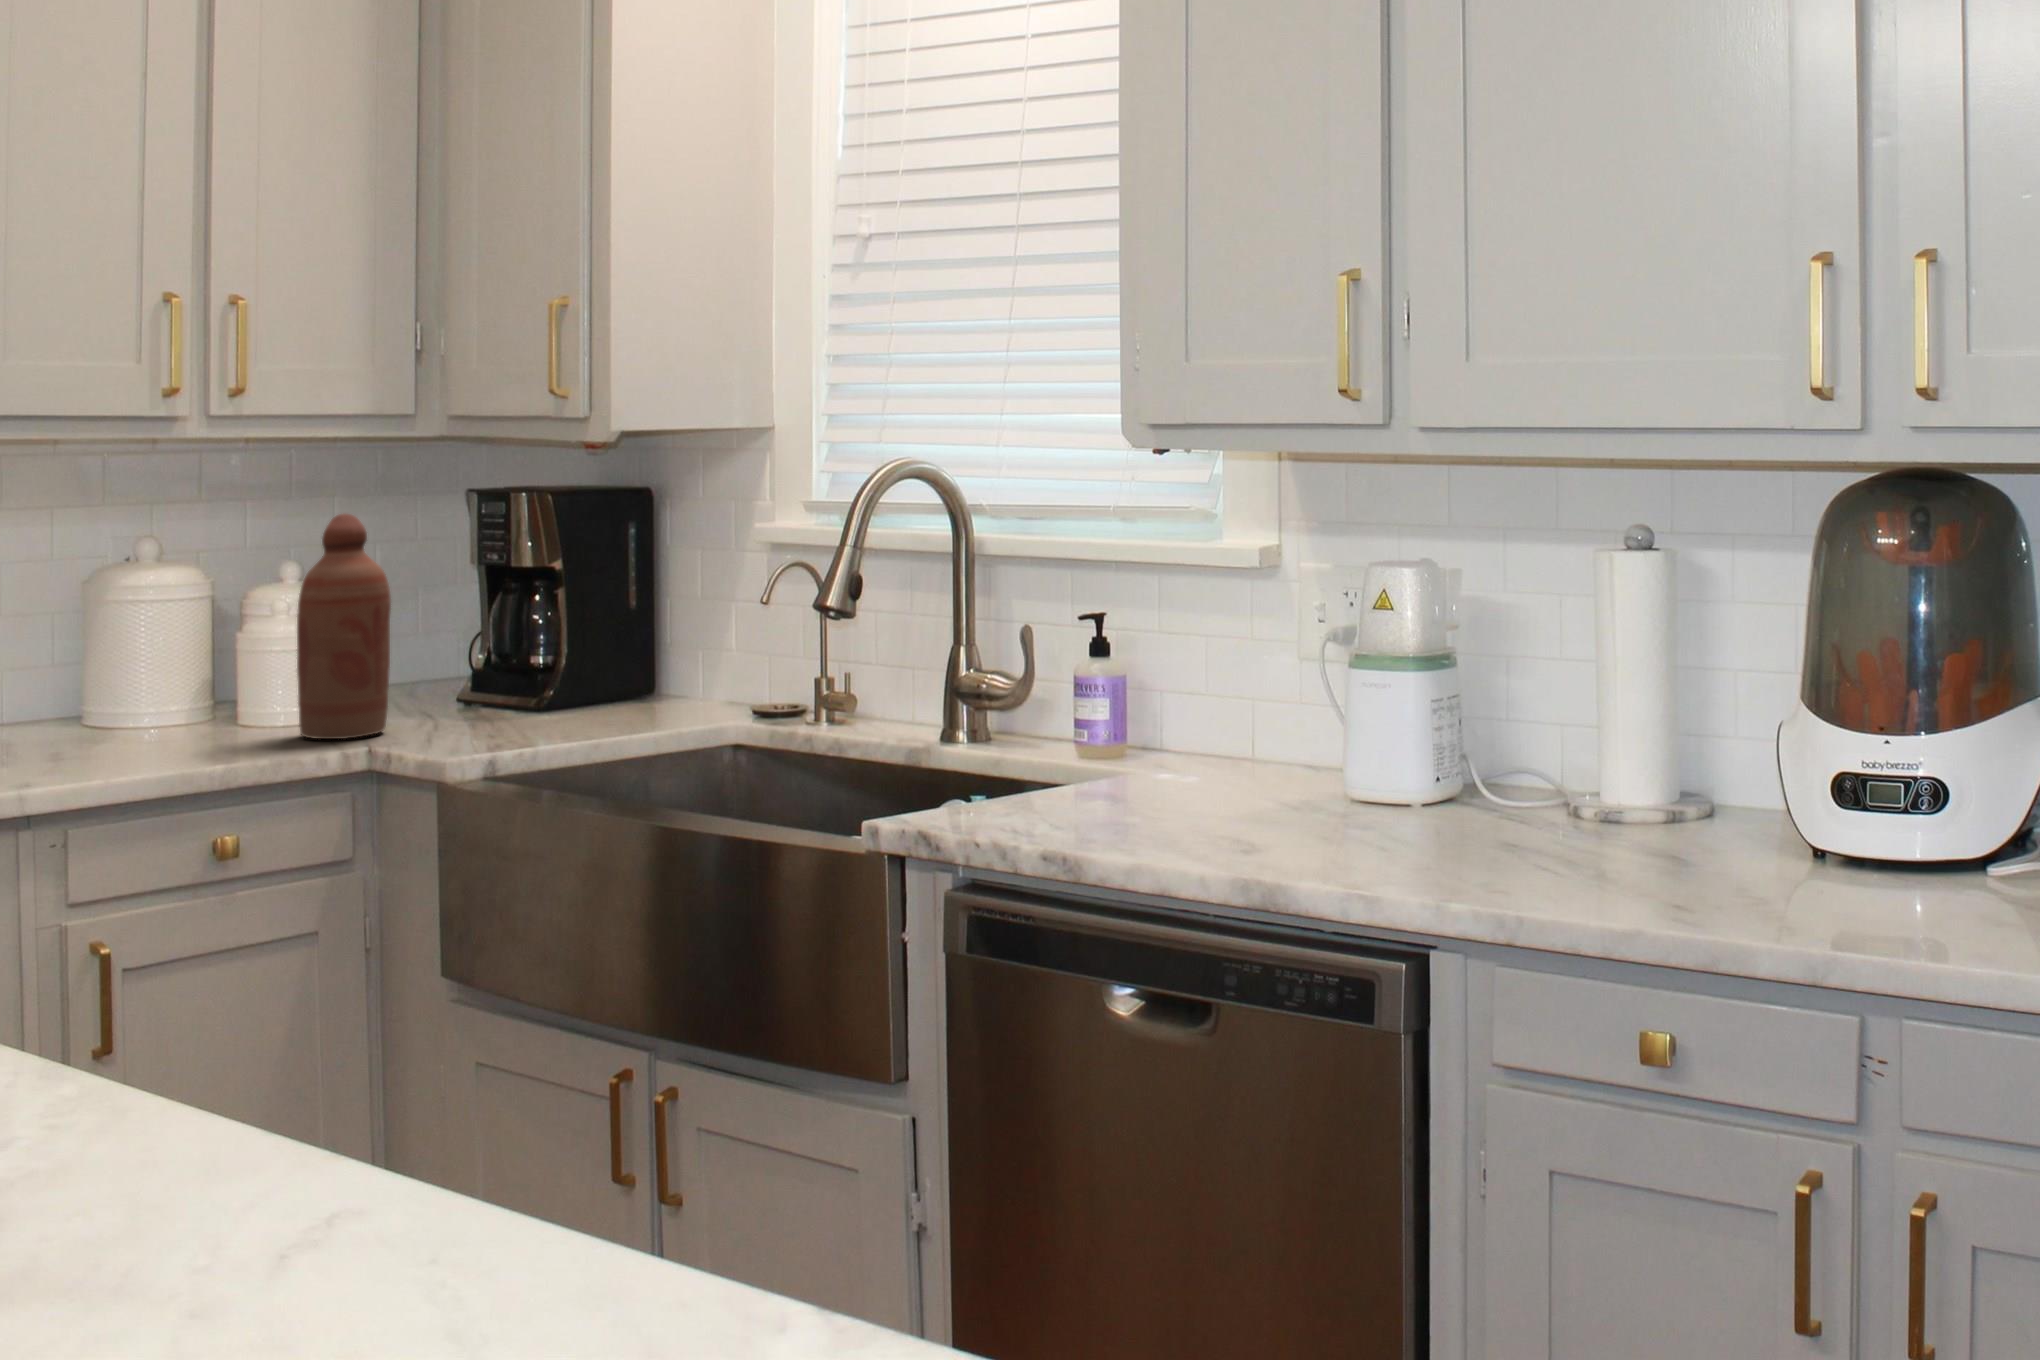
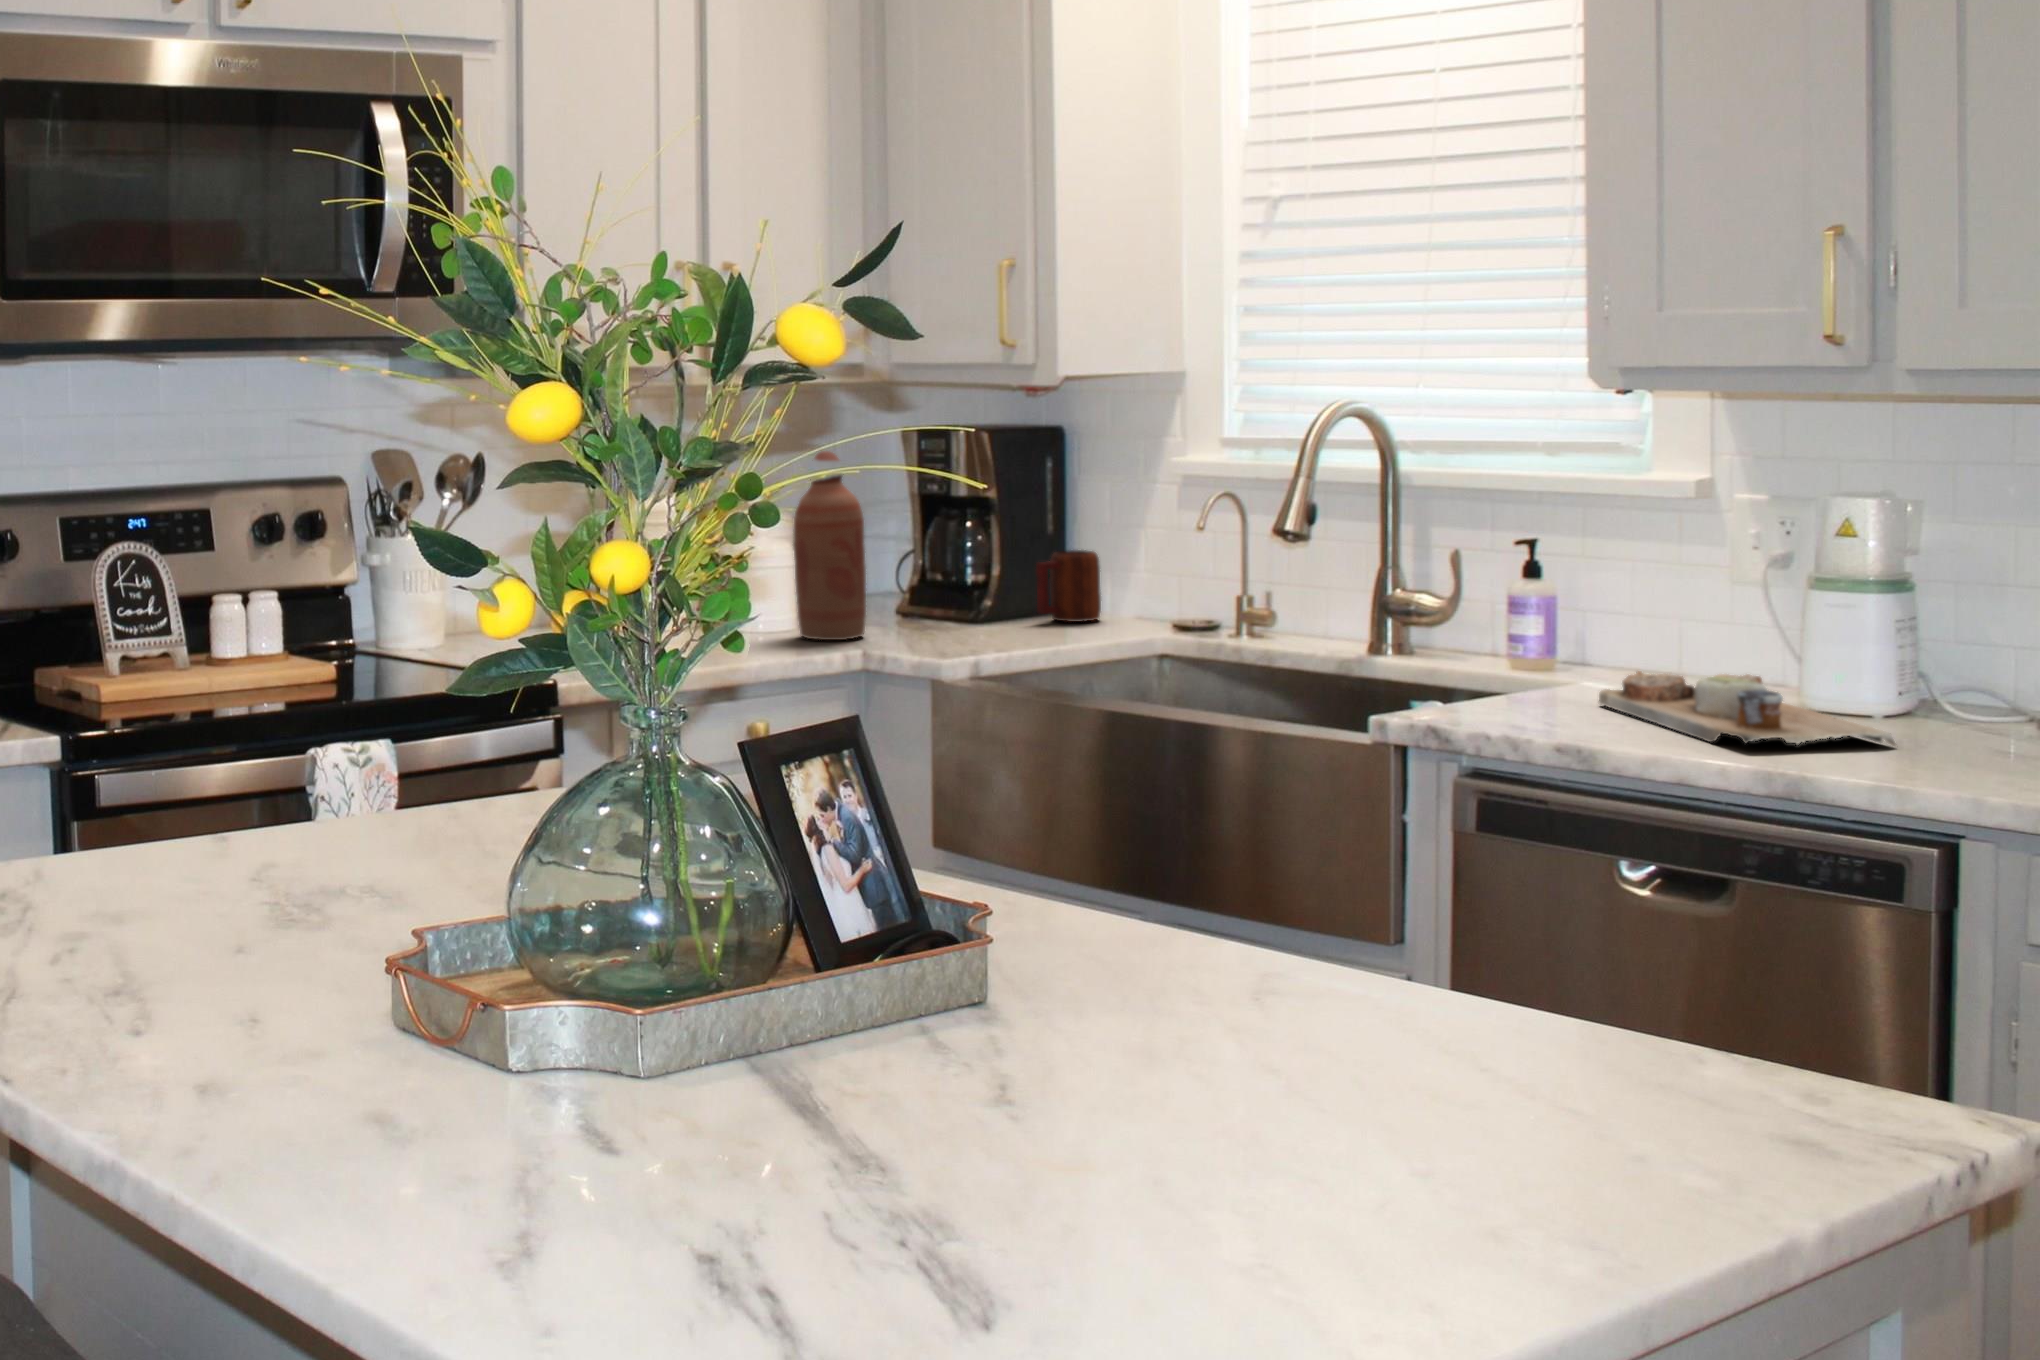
mug: none [614,629,691,709] -> present [1036,550,1101,622]
cutting board: none [1131,756,1397,844] -> present [1599,671,1896,746]

